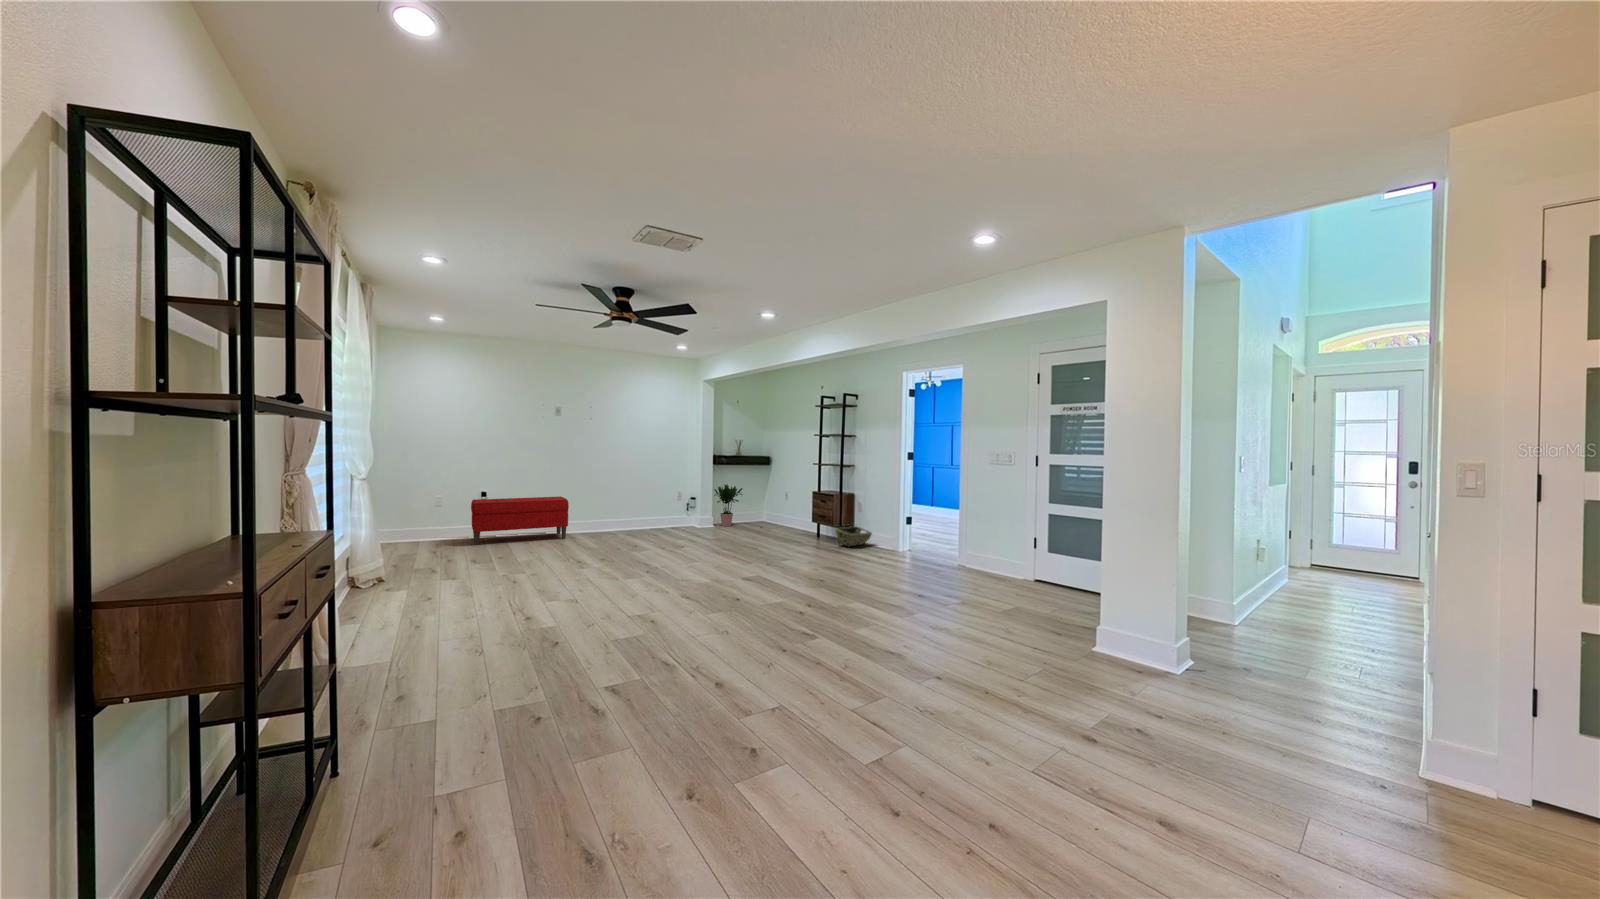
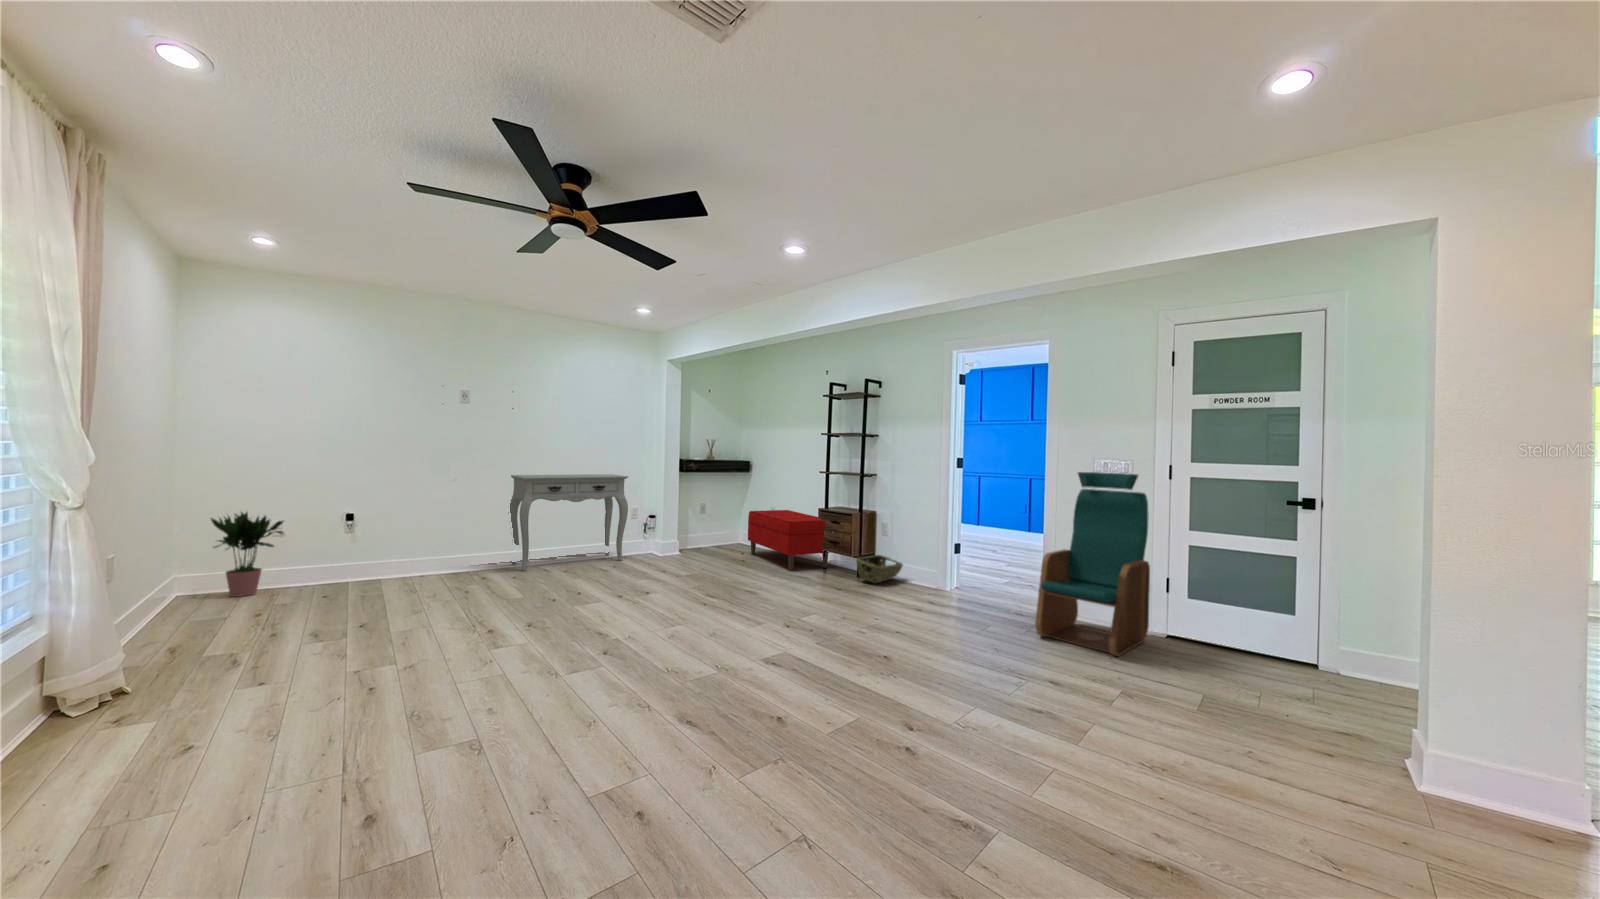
armchair: none [939,463,1022,589] -> present [1035,472,1150,656]
console table: none [588,467,673,536] -> present [510,474,628,571]
potted plant: present [714,484,742,526] -> present [211,512,284,597]
bench: present [471,496,569,545] -> present [748,510,830,571]

